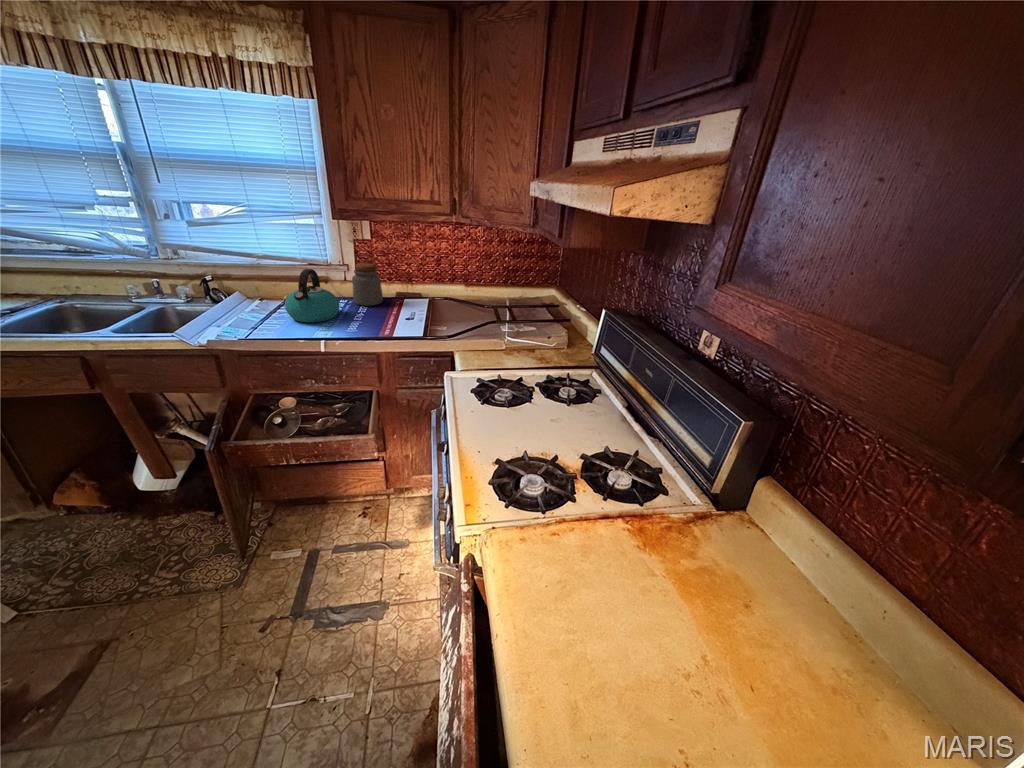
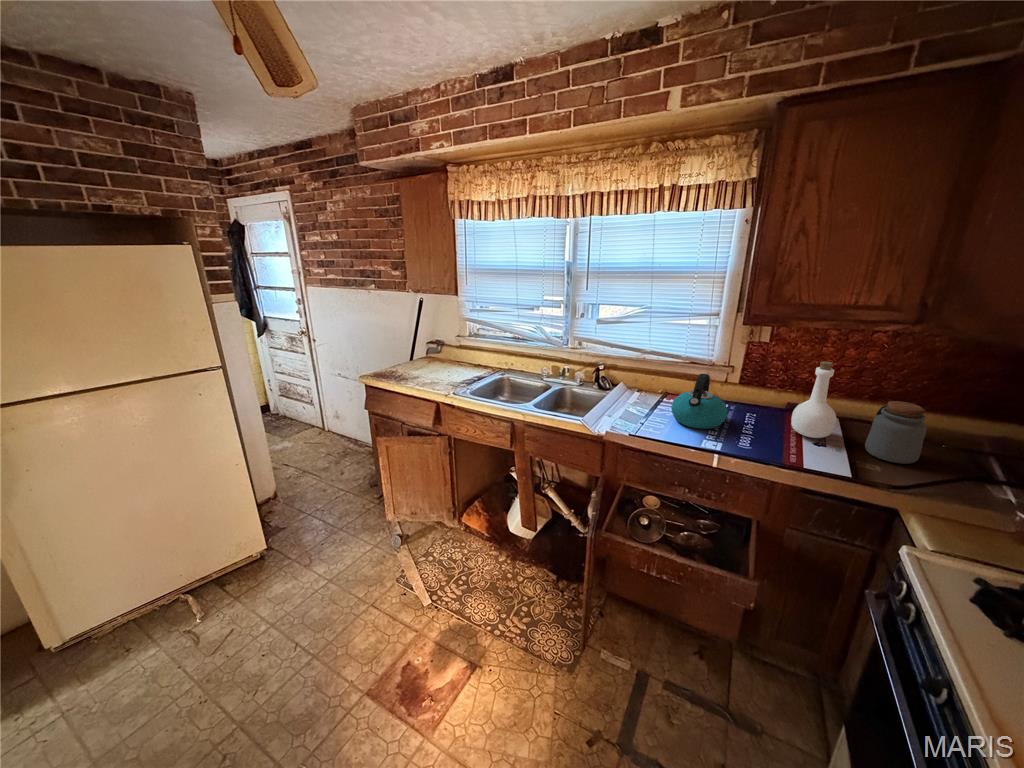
bottle: none [390,249,420,314] -> present [791,361,836,438]
jar: present [352,263,383,306] -> present [865,401,927,464]

